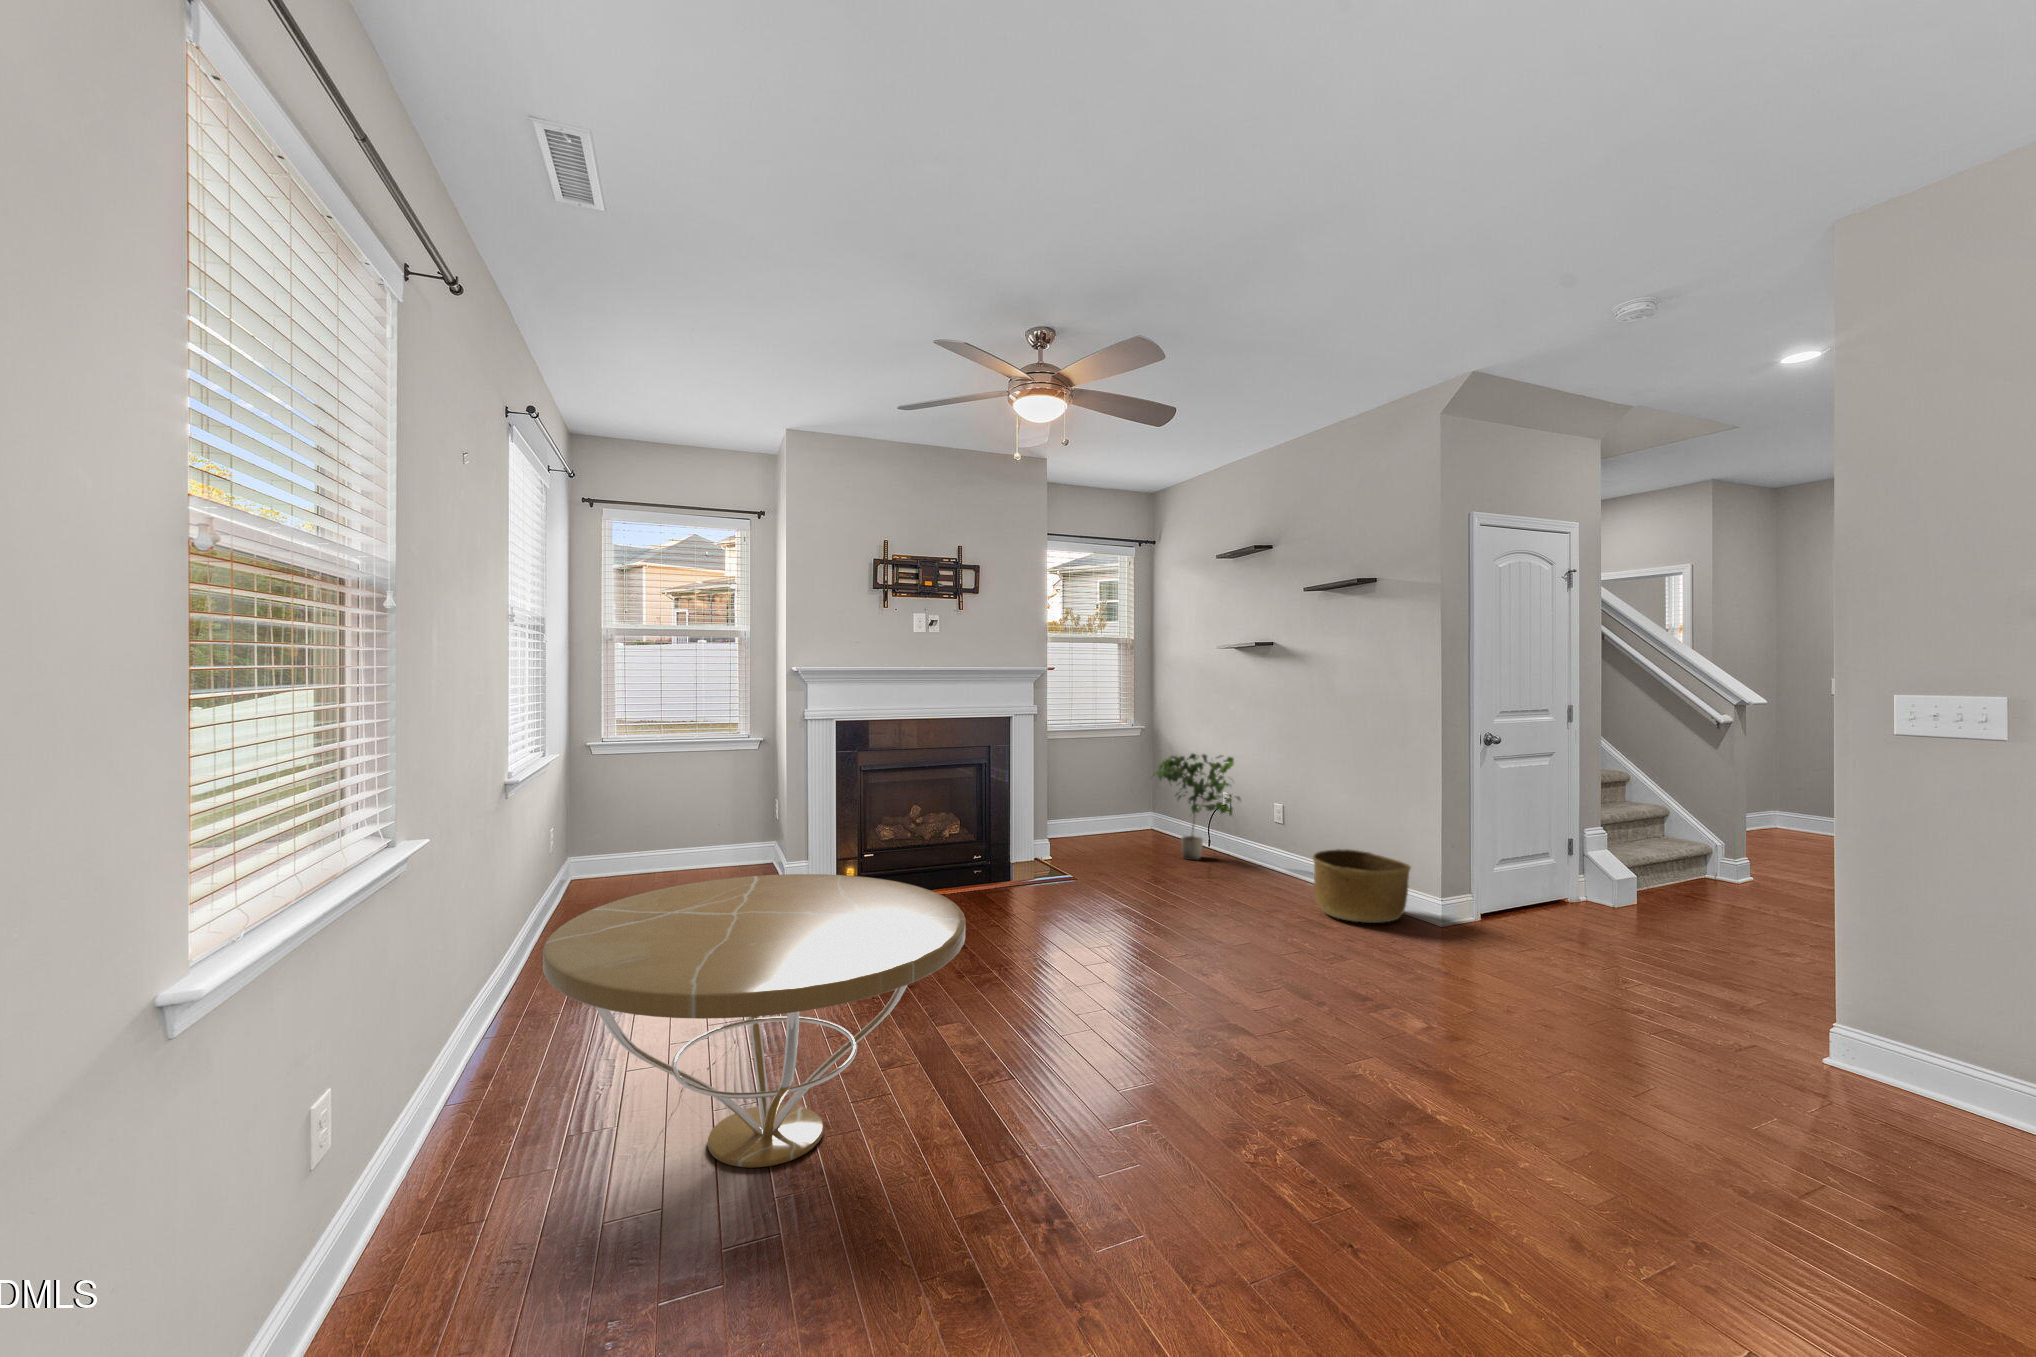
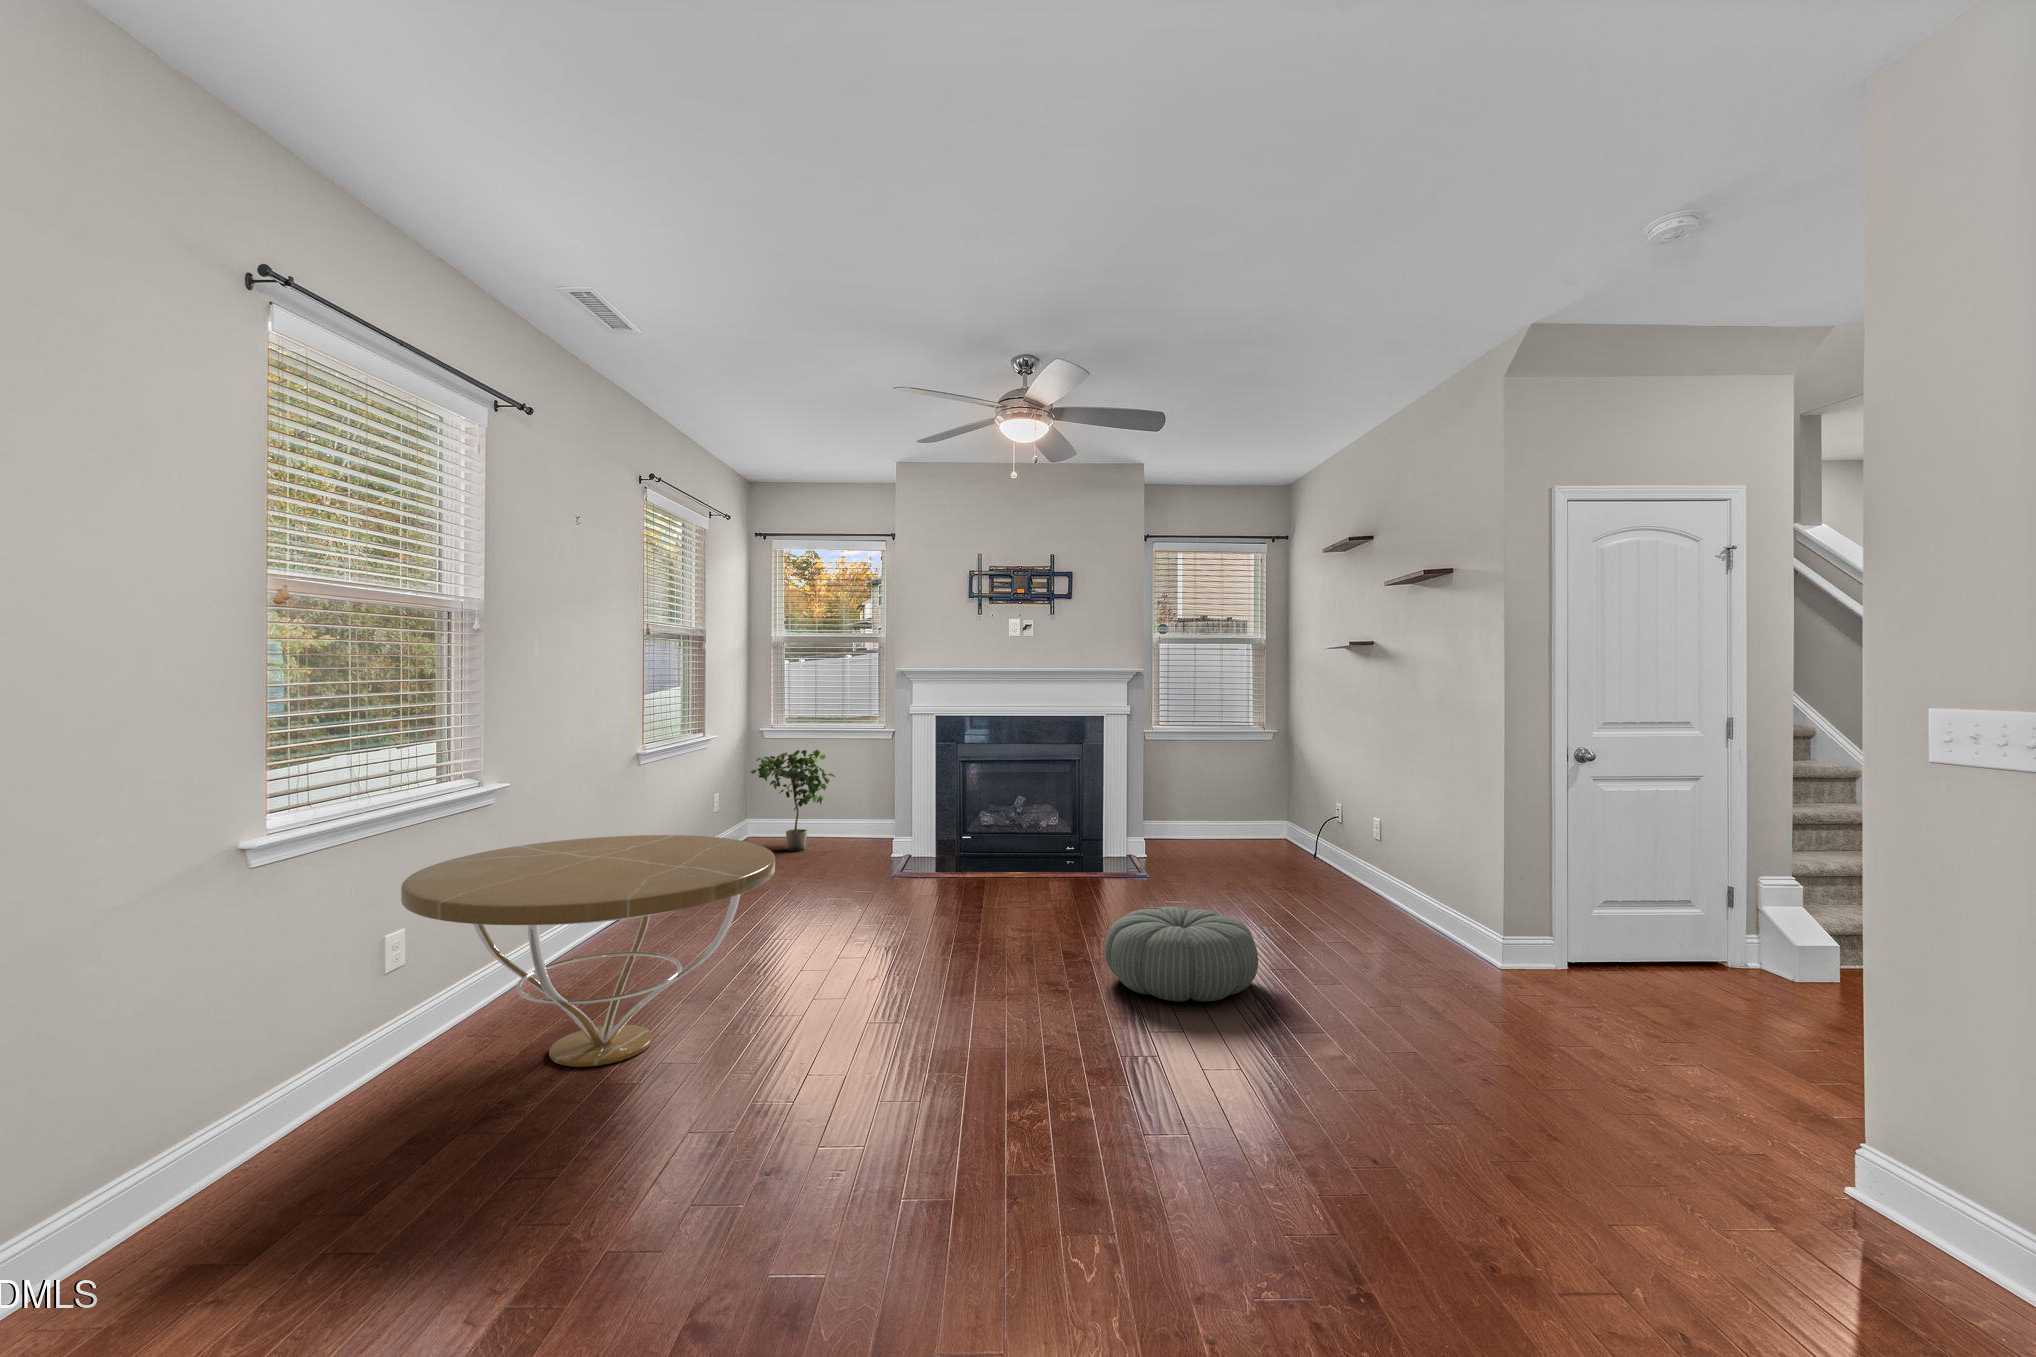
potted plant: present [1156,754,1240,860] -> present [750,749,835,851]
basket: present [1313,849,1411,923] -> none [1355,874,1471,960]
pouf: none [1163,899,1308,988] -> present [1105,907,1258,1002]

